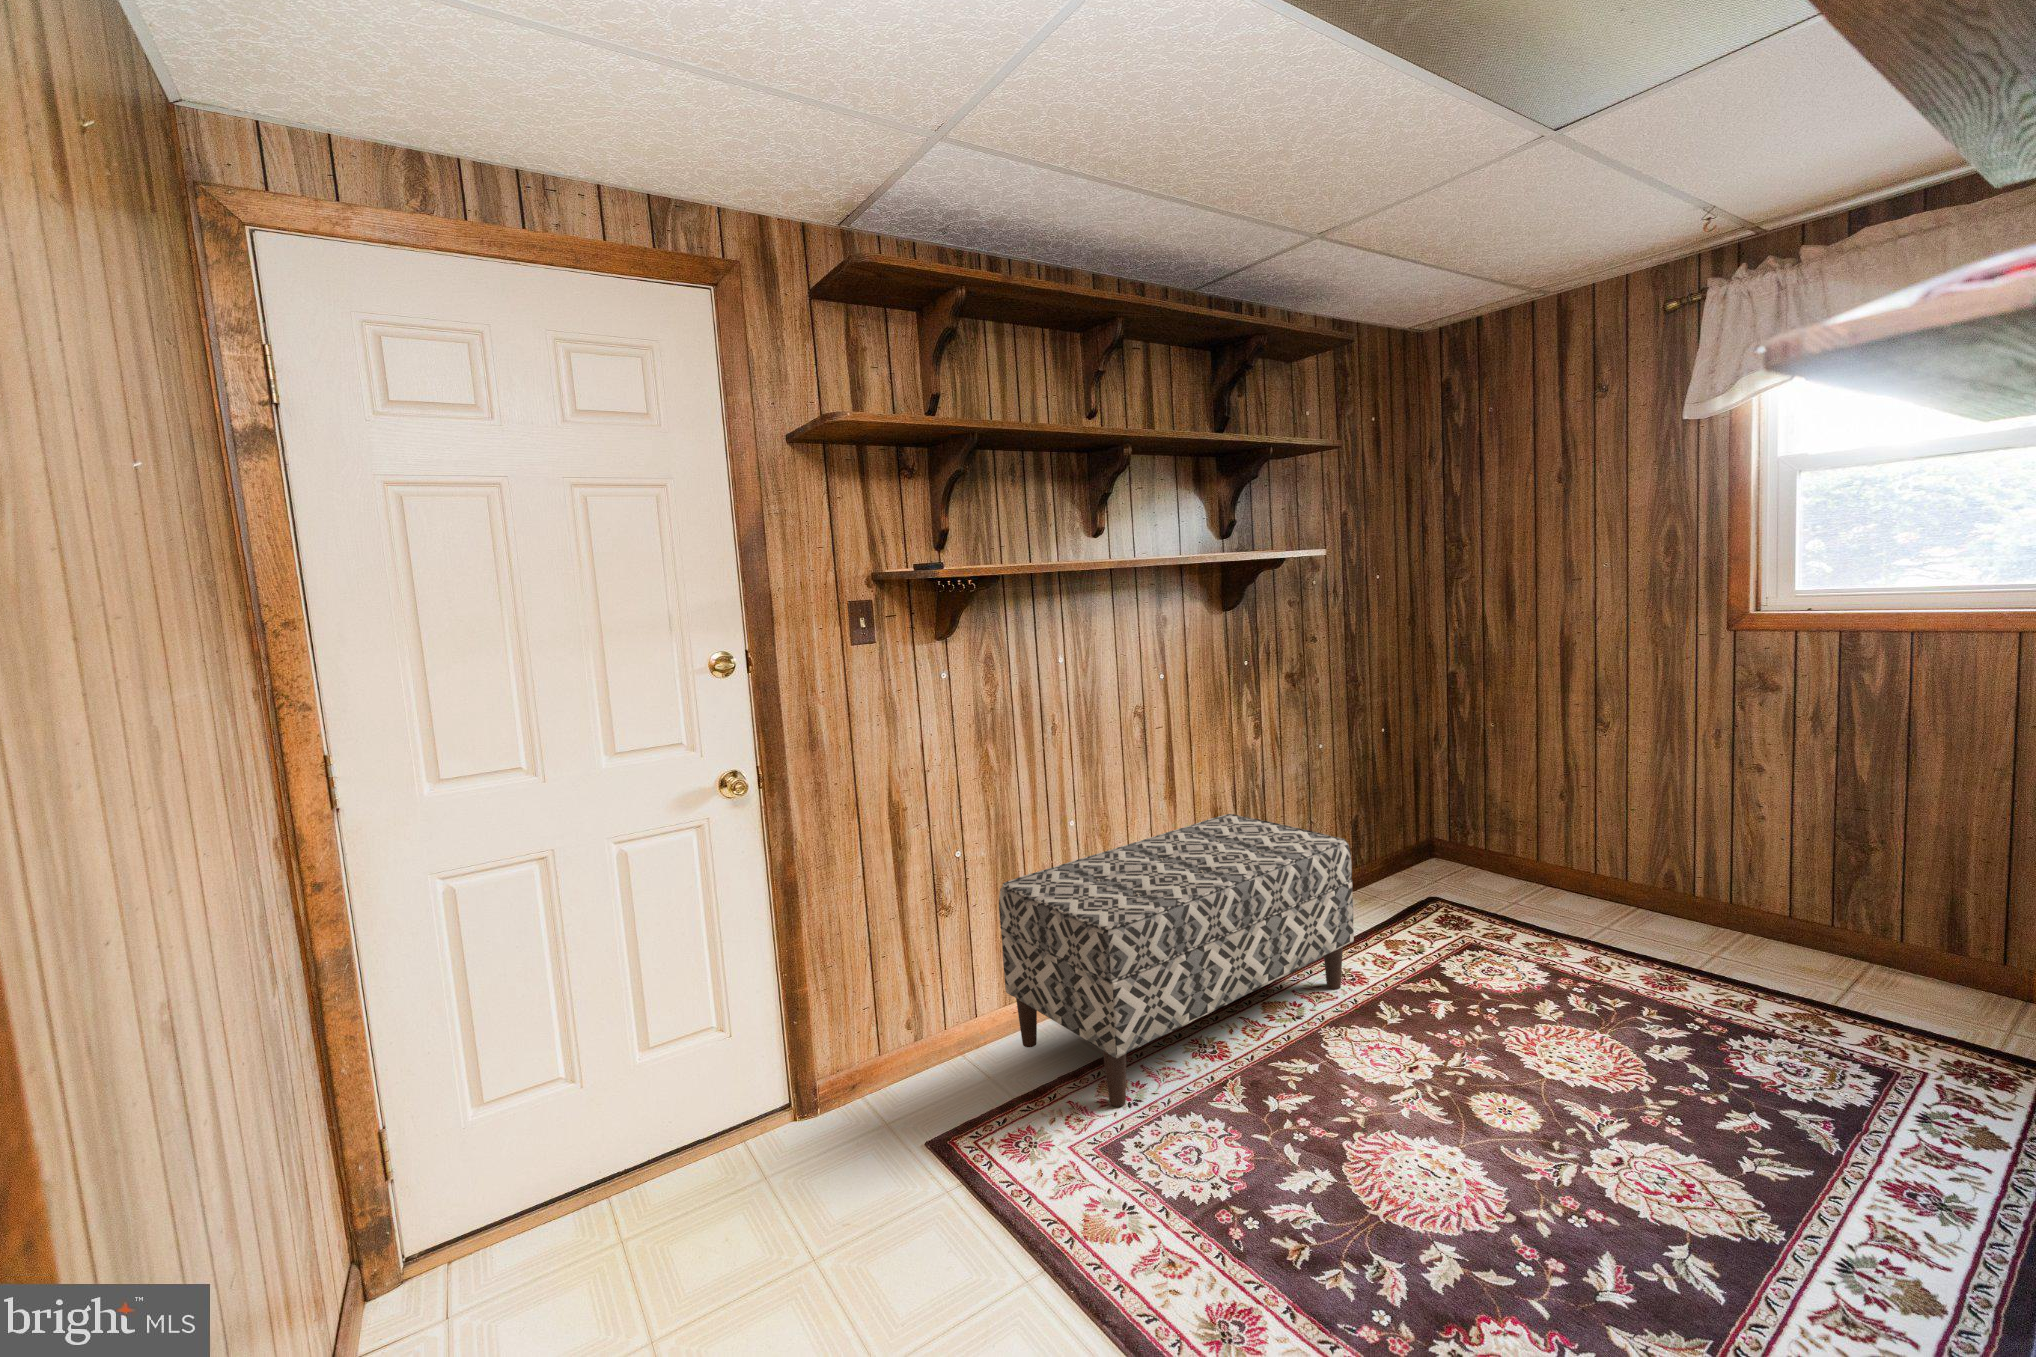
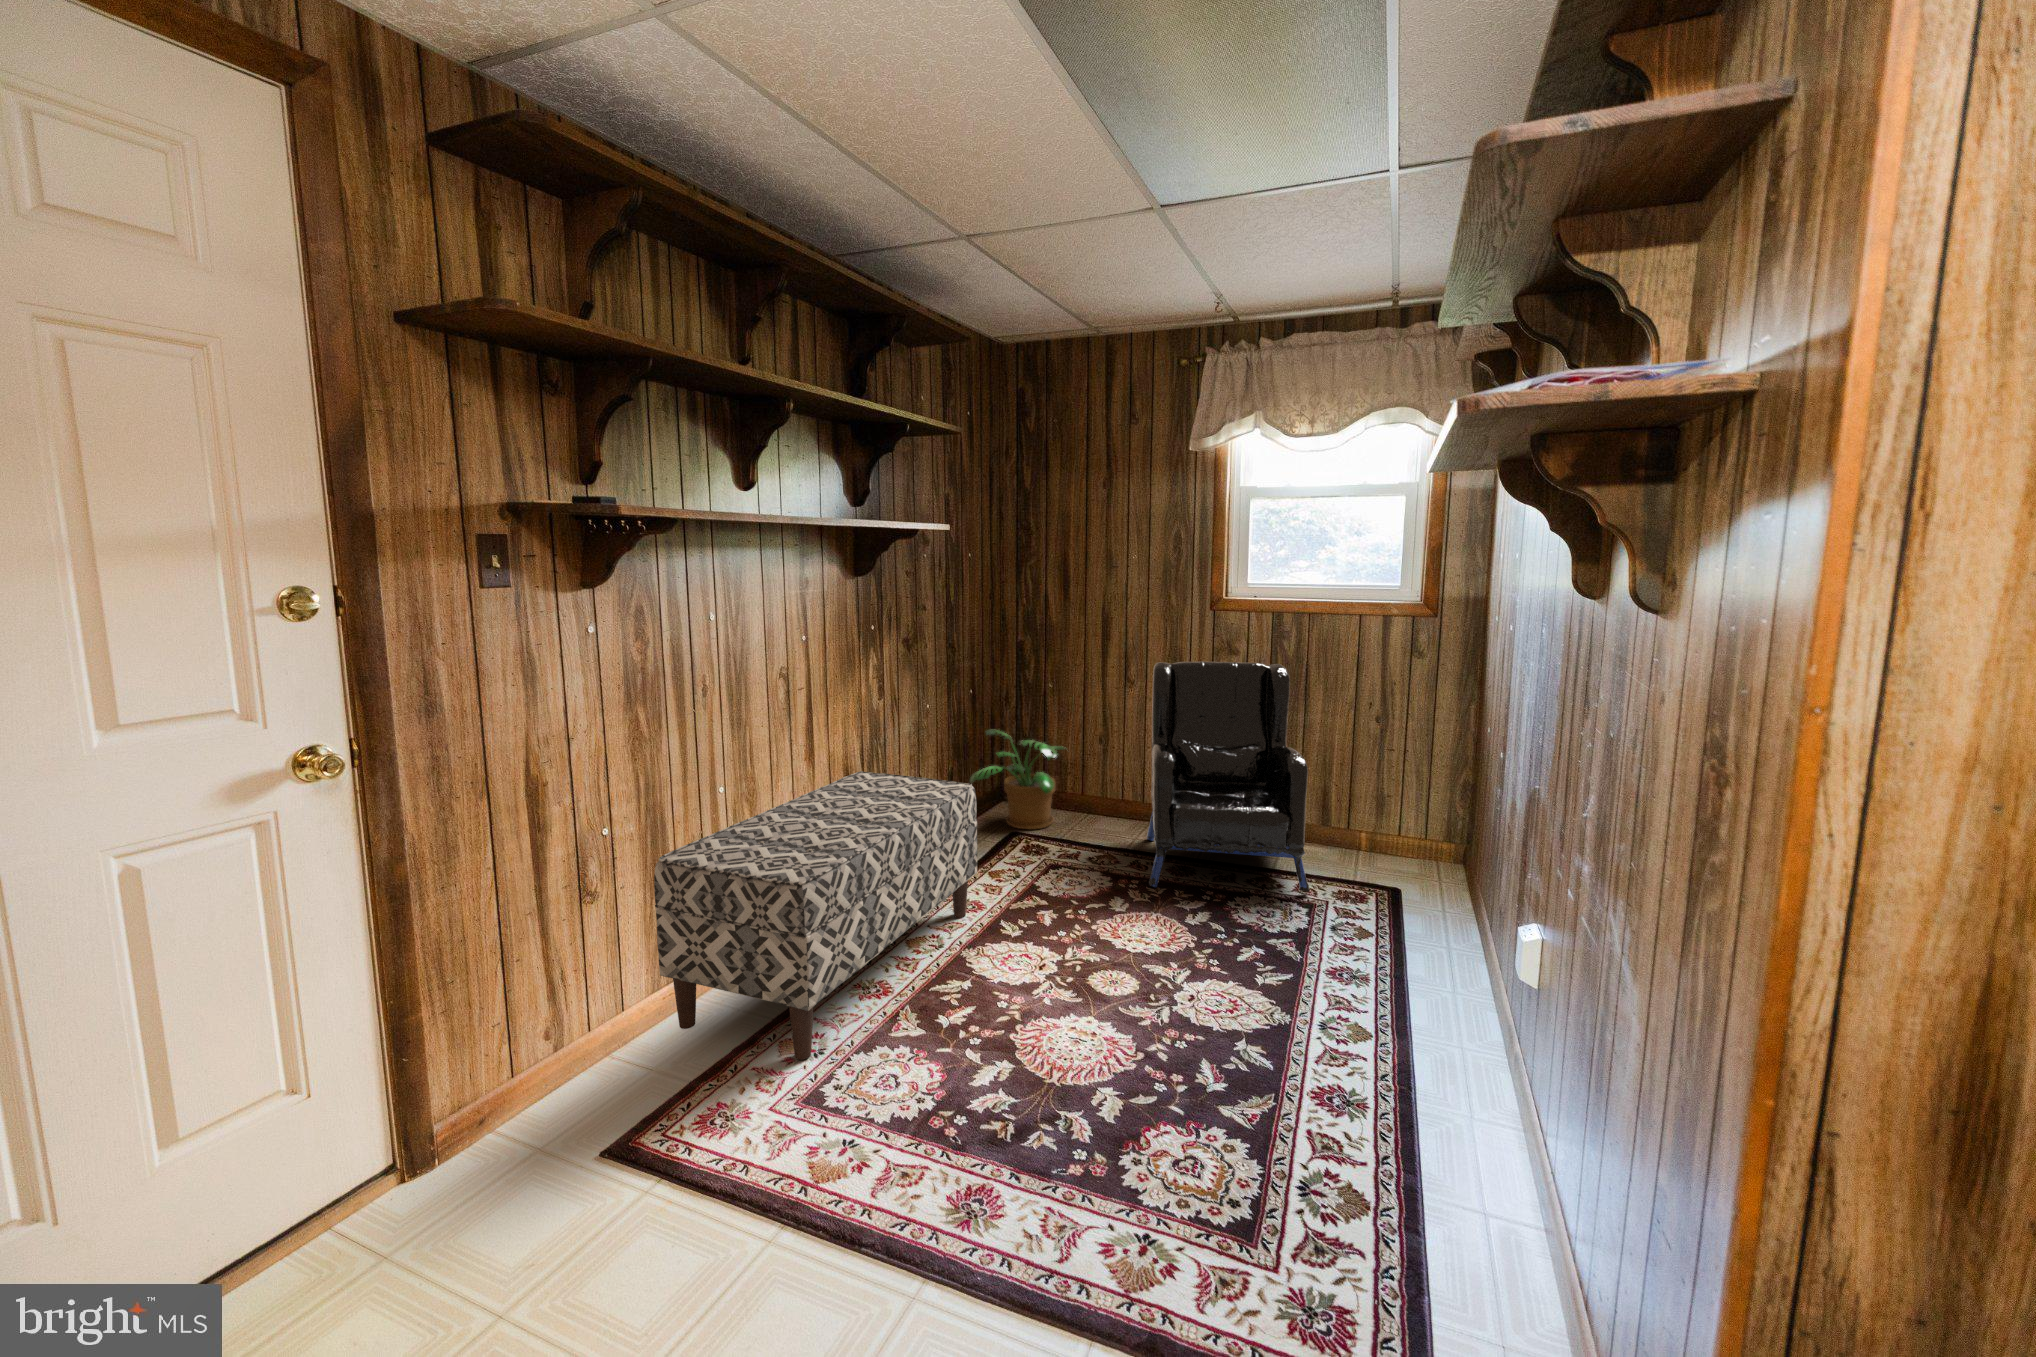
armchair: none [1603,700,1892,1050] -> present [1147,661,1309,892]
potted plant: none [1382,774,1512,897] -> present [970,730,1067,829]

